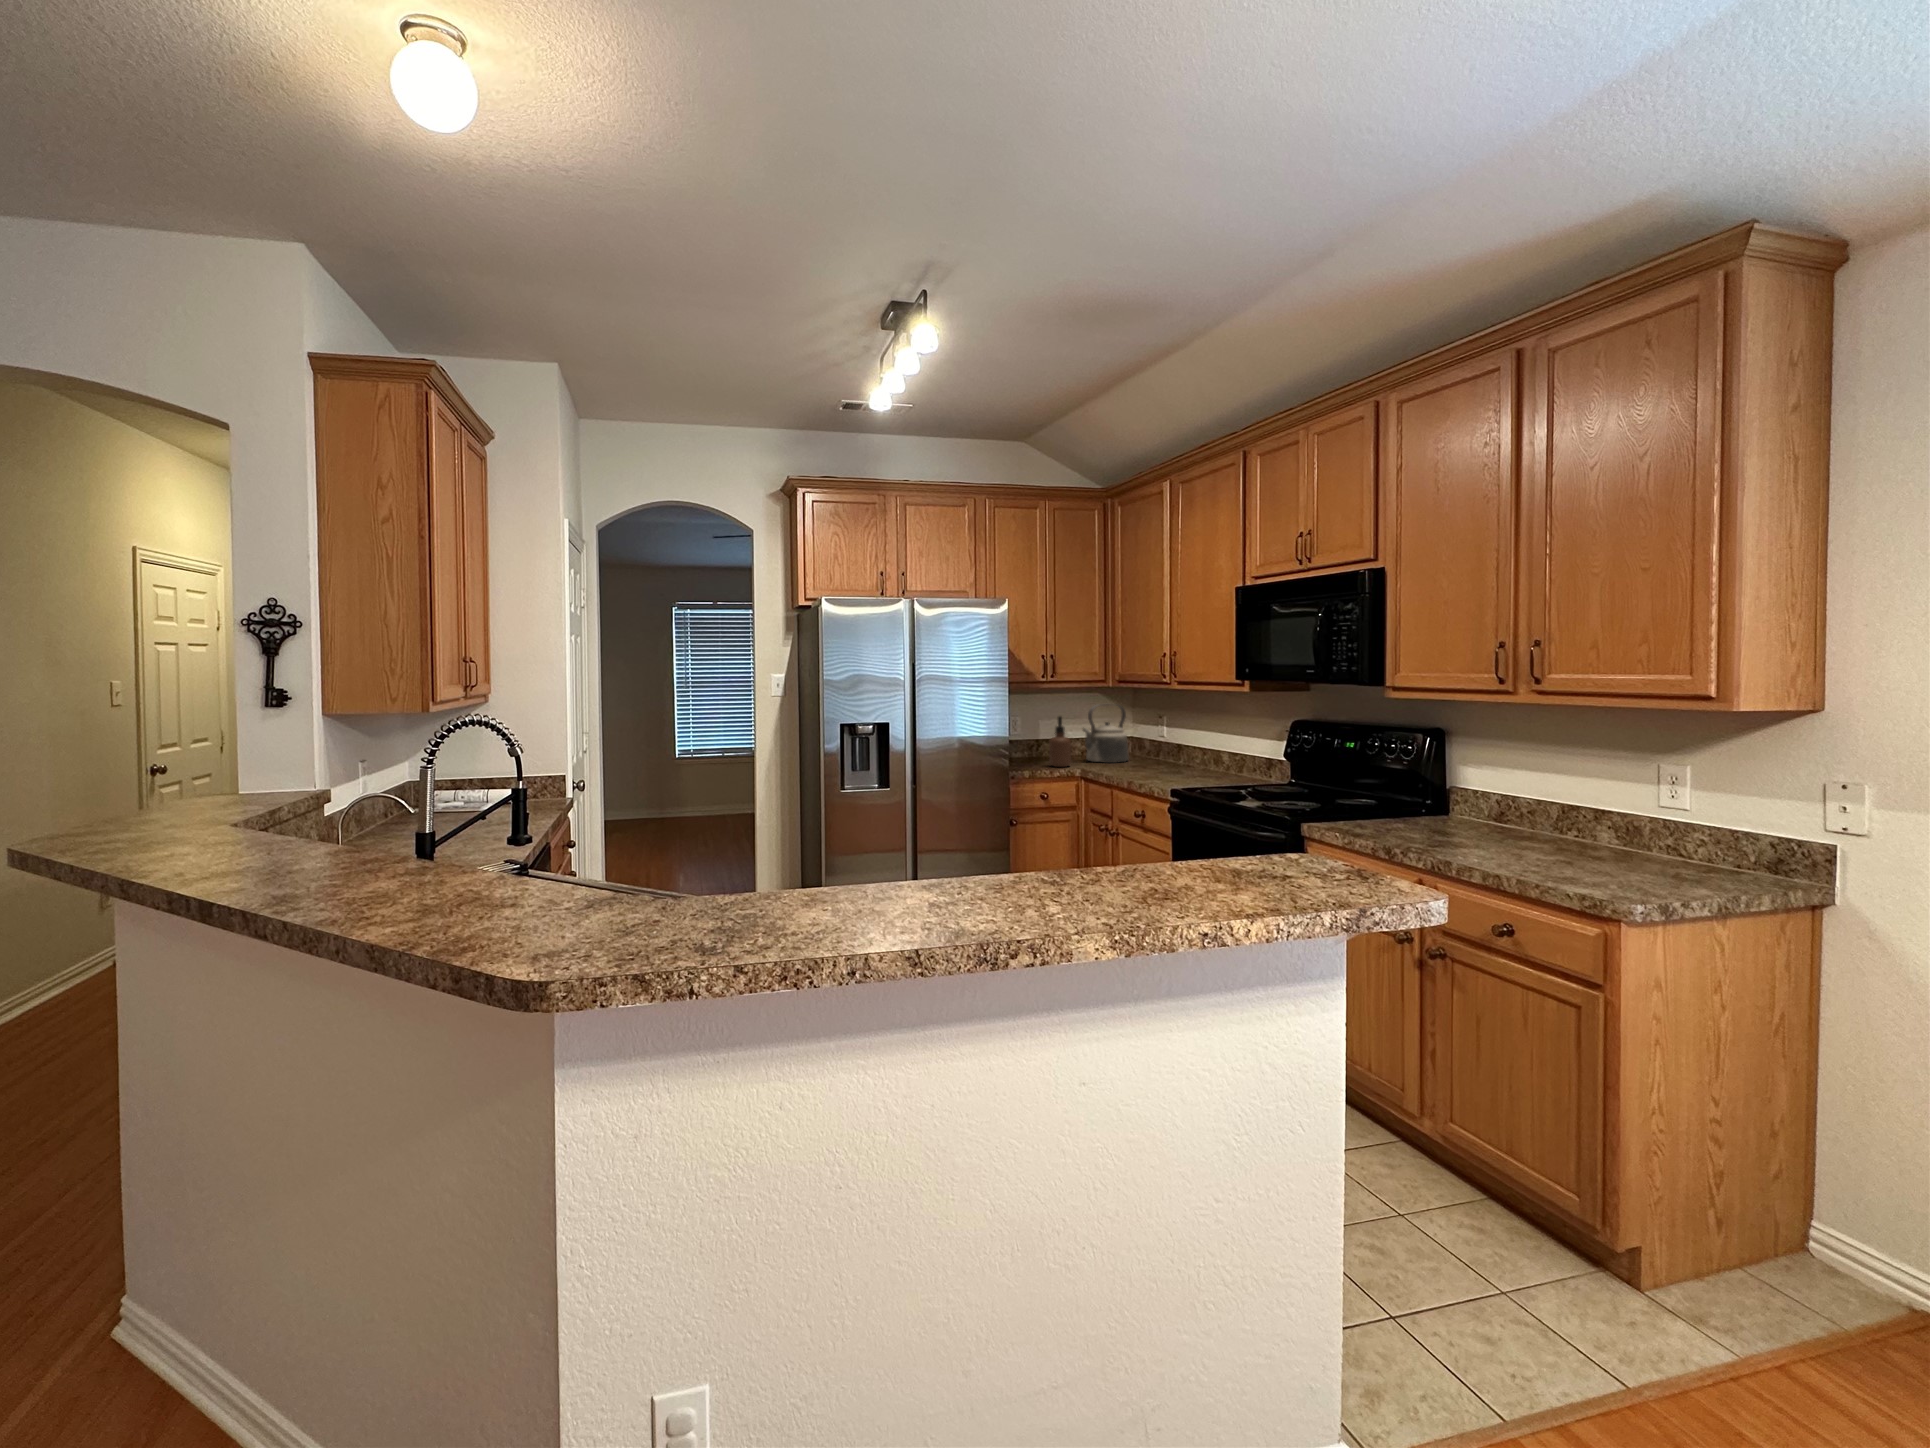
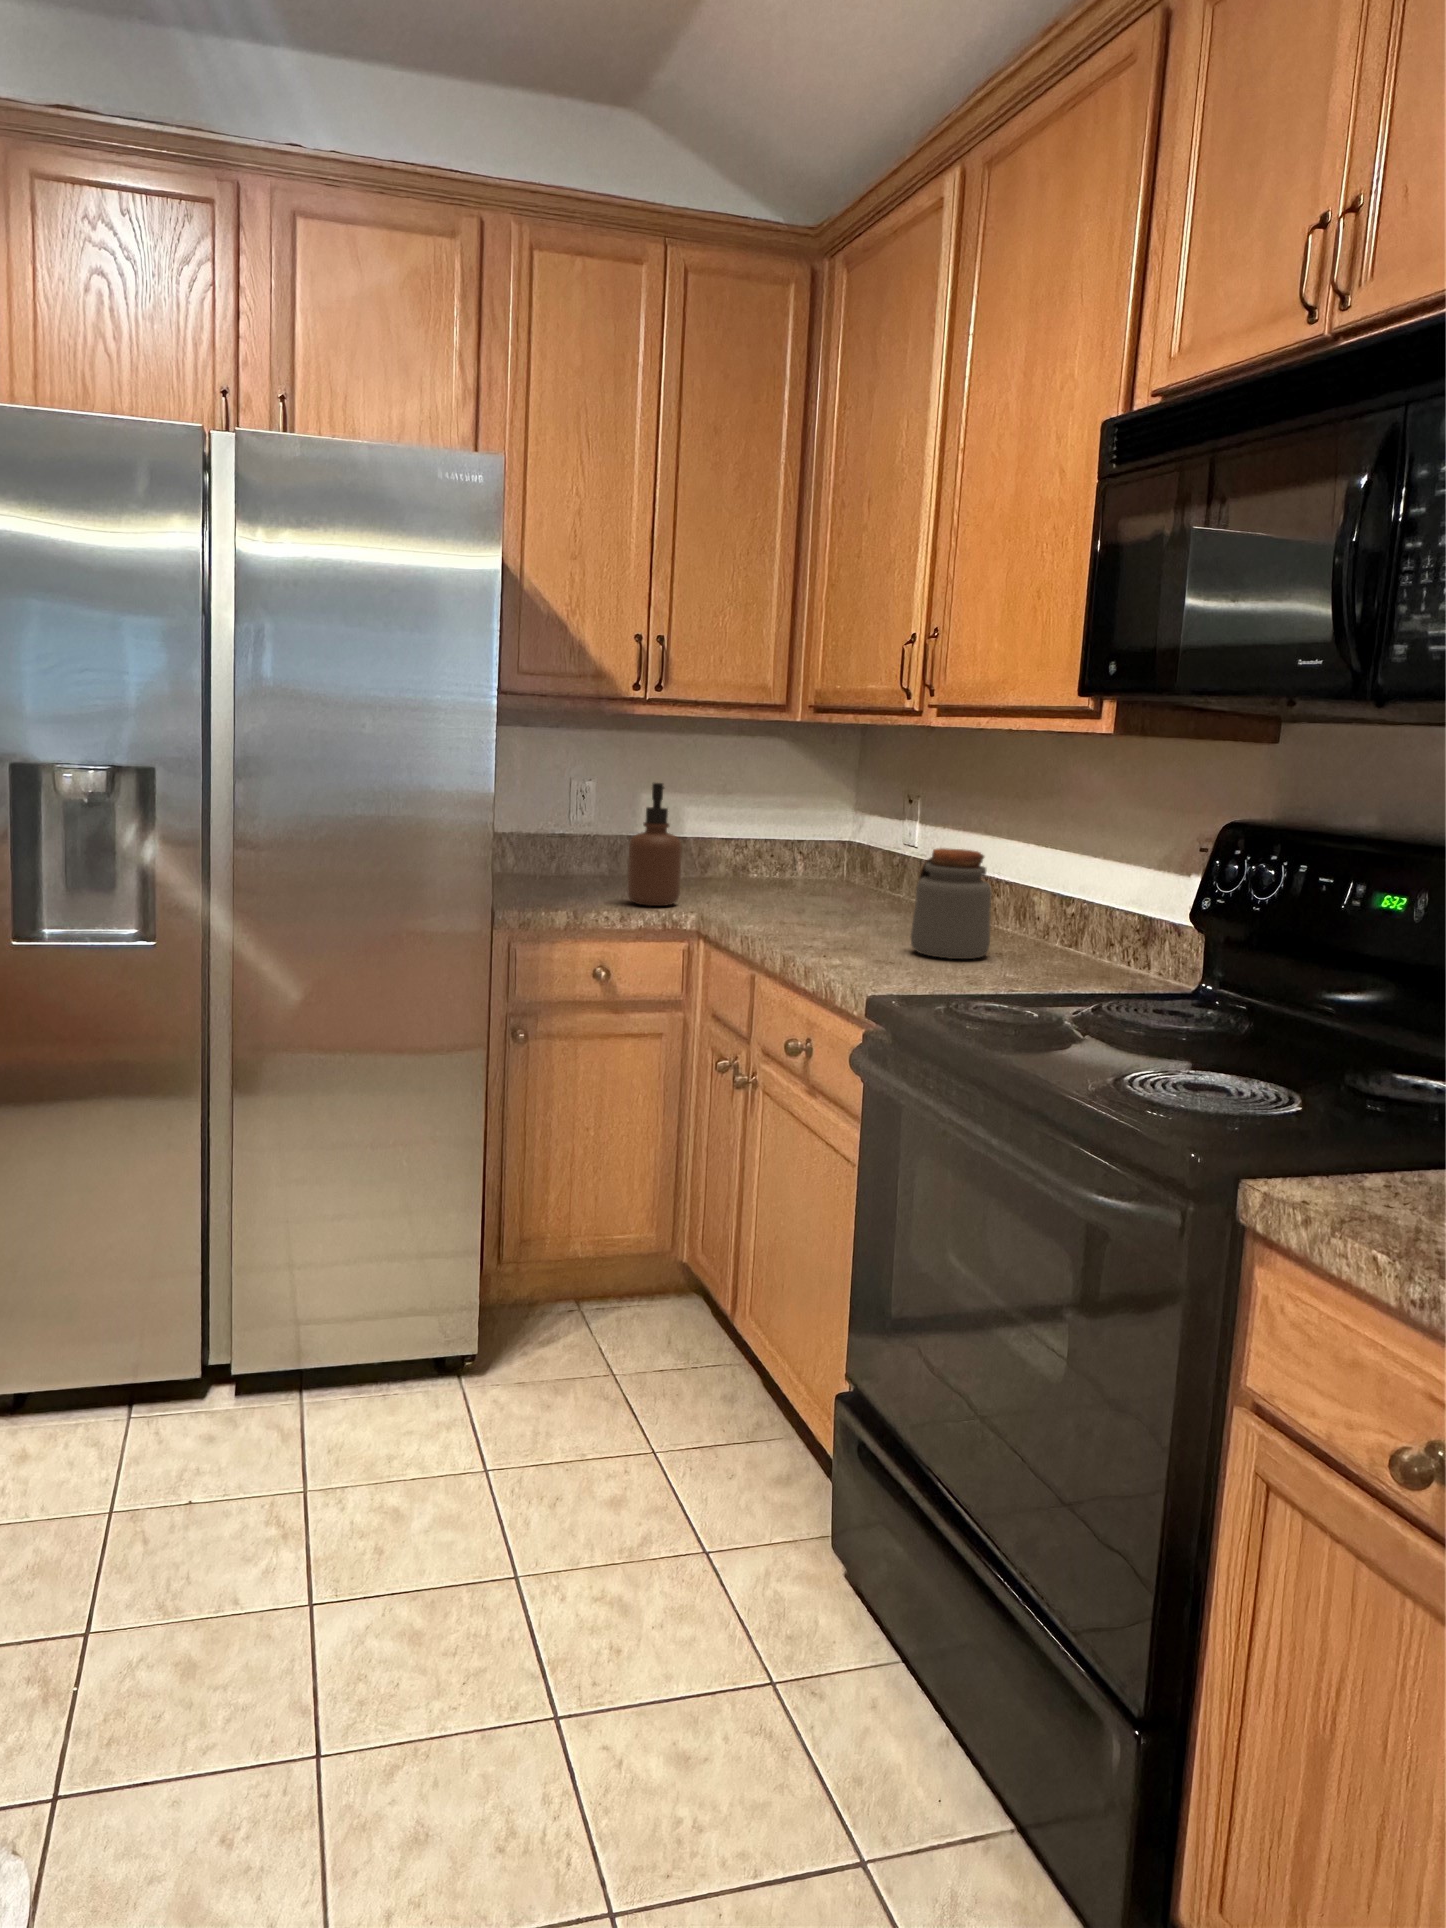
kettle: present [1083,704,1129,763] -> none [719,759,829,900]
jar: none [1176,736,1207,778] -> present [911,848,992,959]

